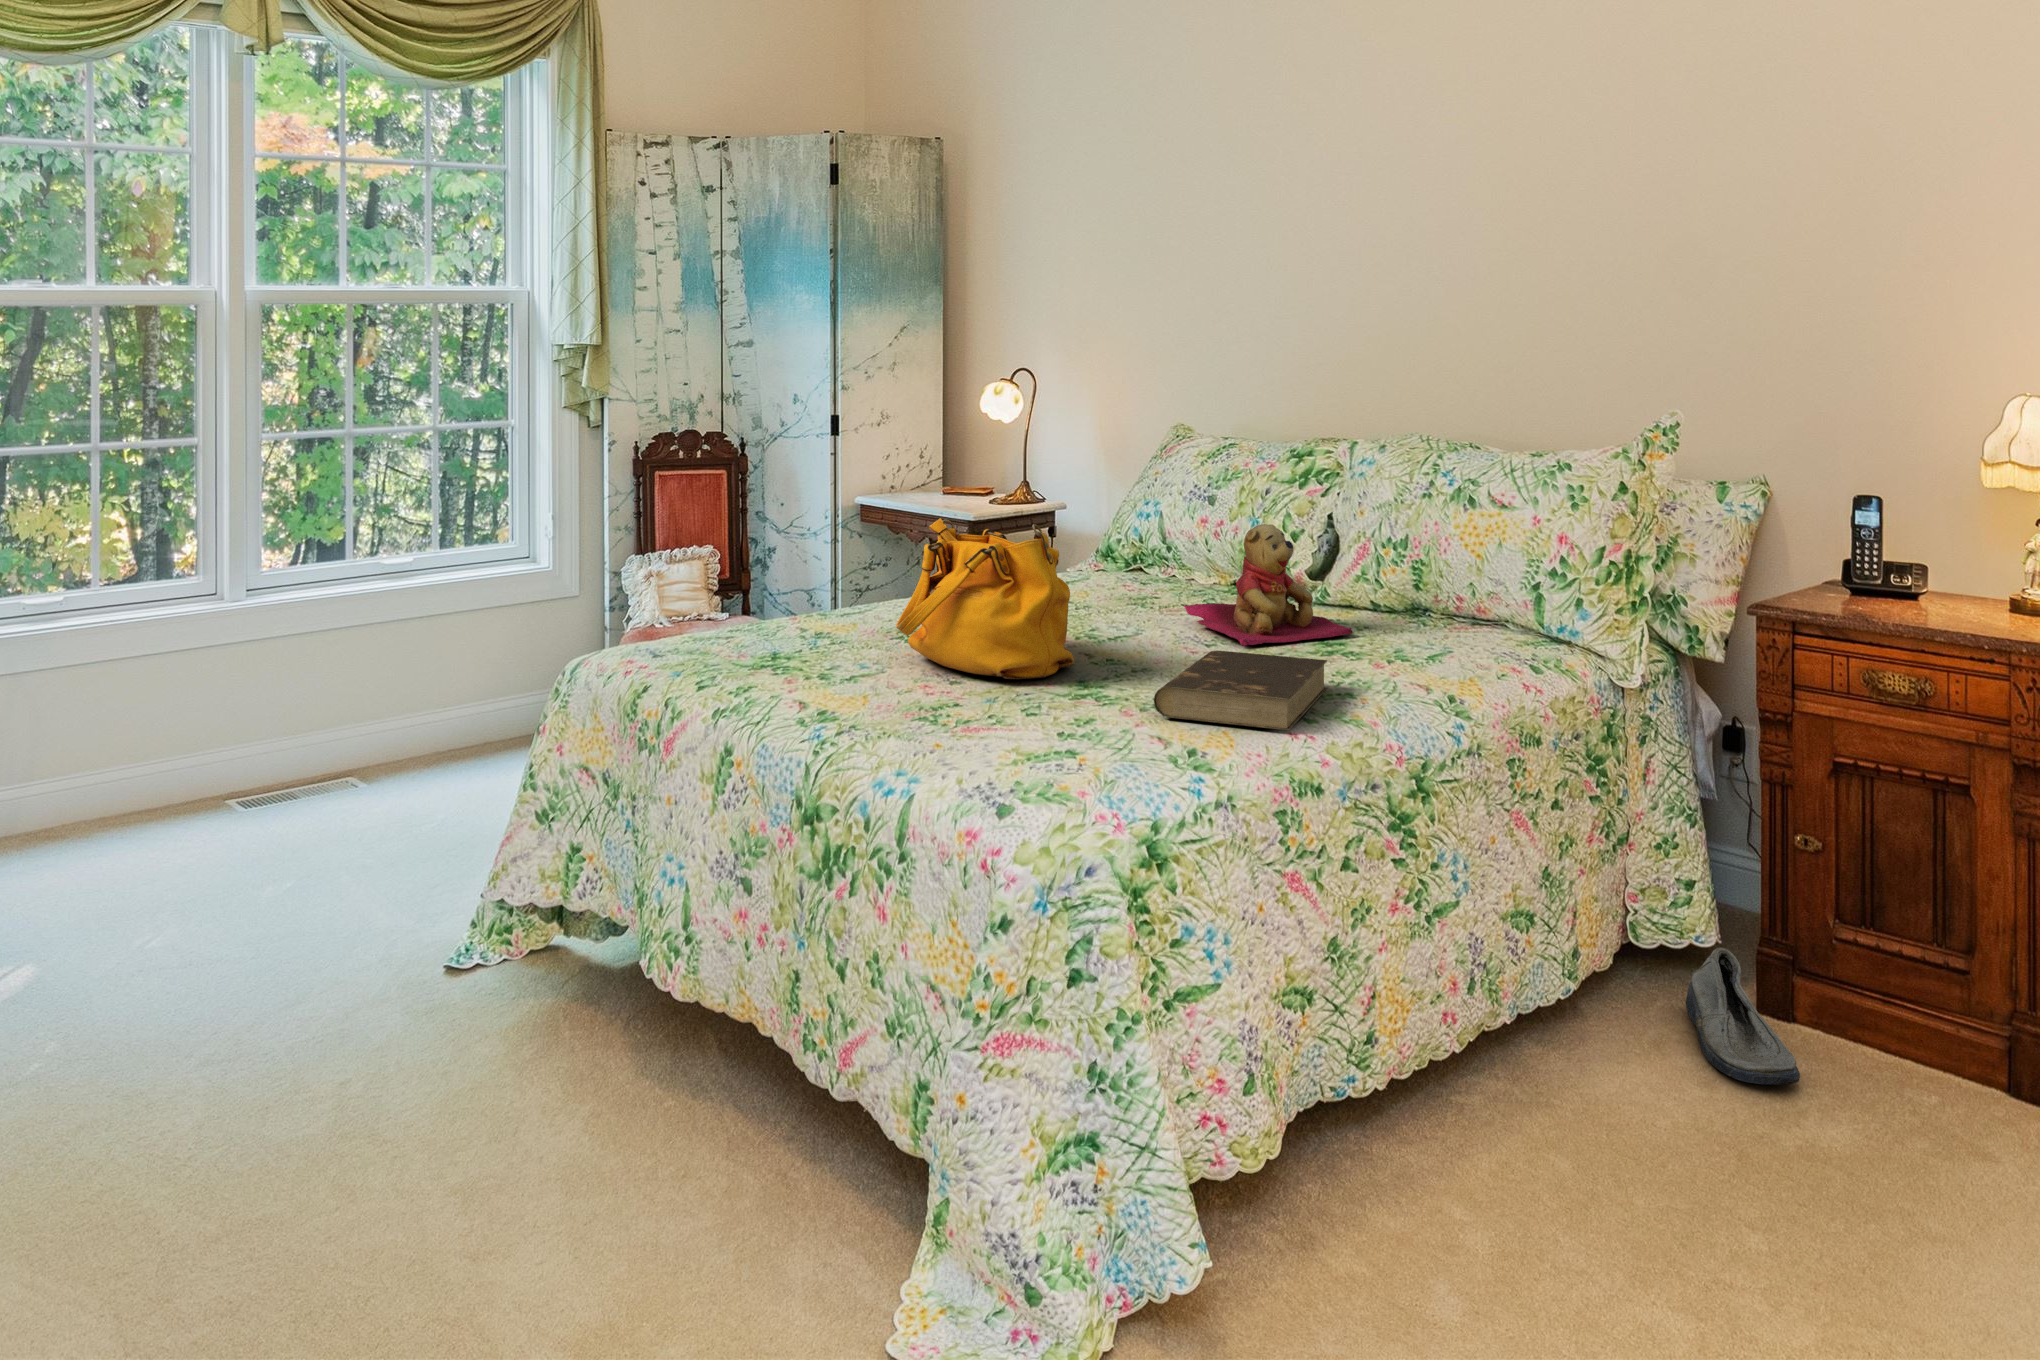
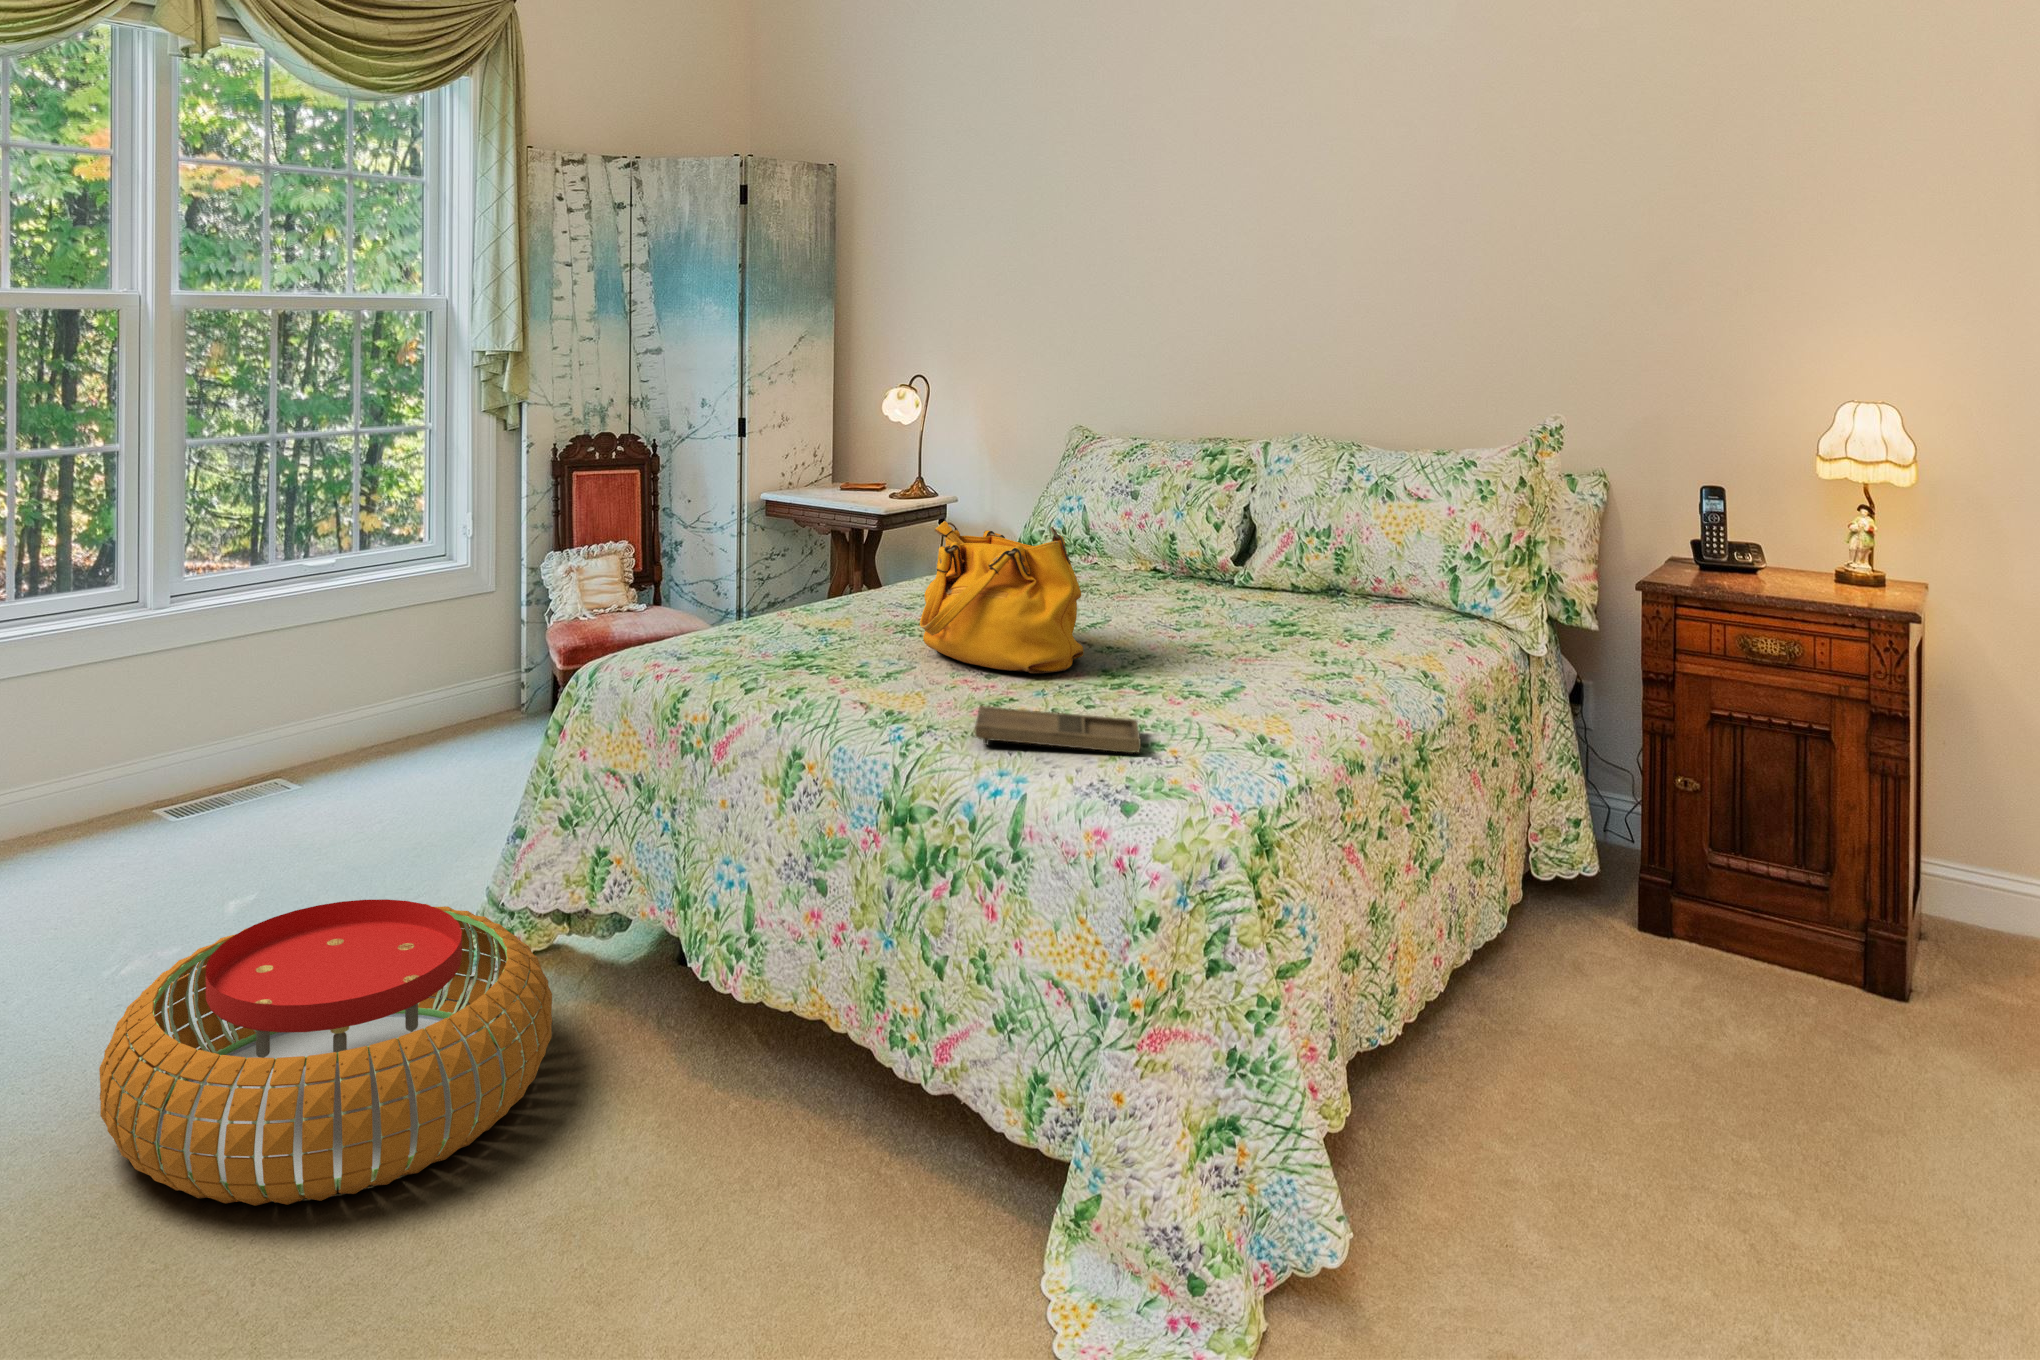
teddy bear: present [1184,524,1353,645] -> none [1144,520,1302,632]
book: present [1154,650,1327,731] -> none [1192,640,1323,716]
tray: none [891,705,1073,757] -> present [975,706,1141,753]
pouf: none [70,877,507,1150] -> present [99,899,552,1206]
shoe: present [1686,948,1800,1085] -> none [1587,881,1709,1001]

